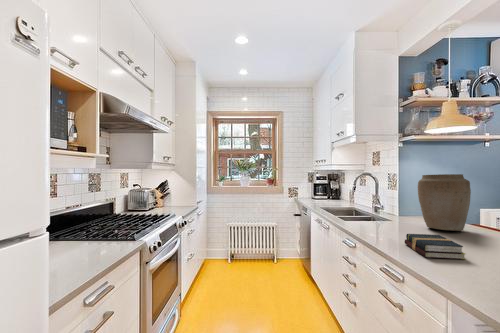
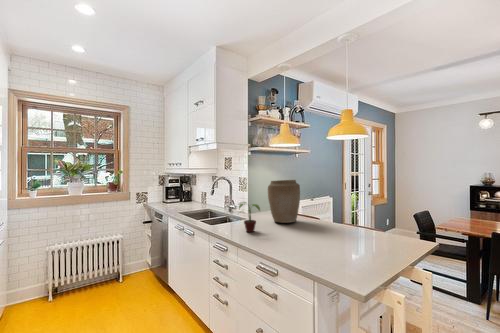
potted plant: none [368,197,398,233] -> present [239,202,260,232]
hardback book: present [405,234,465,259] -> none [271,229,313,251]

